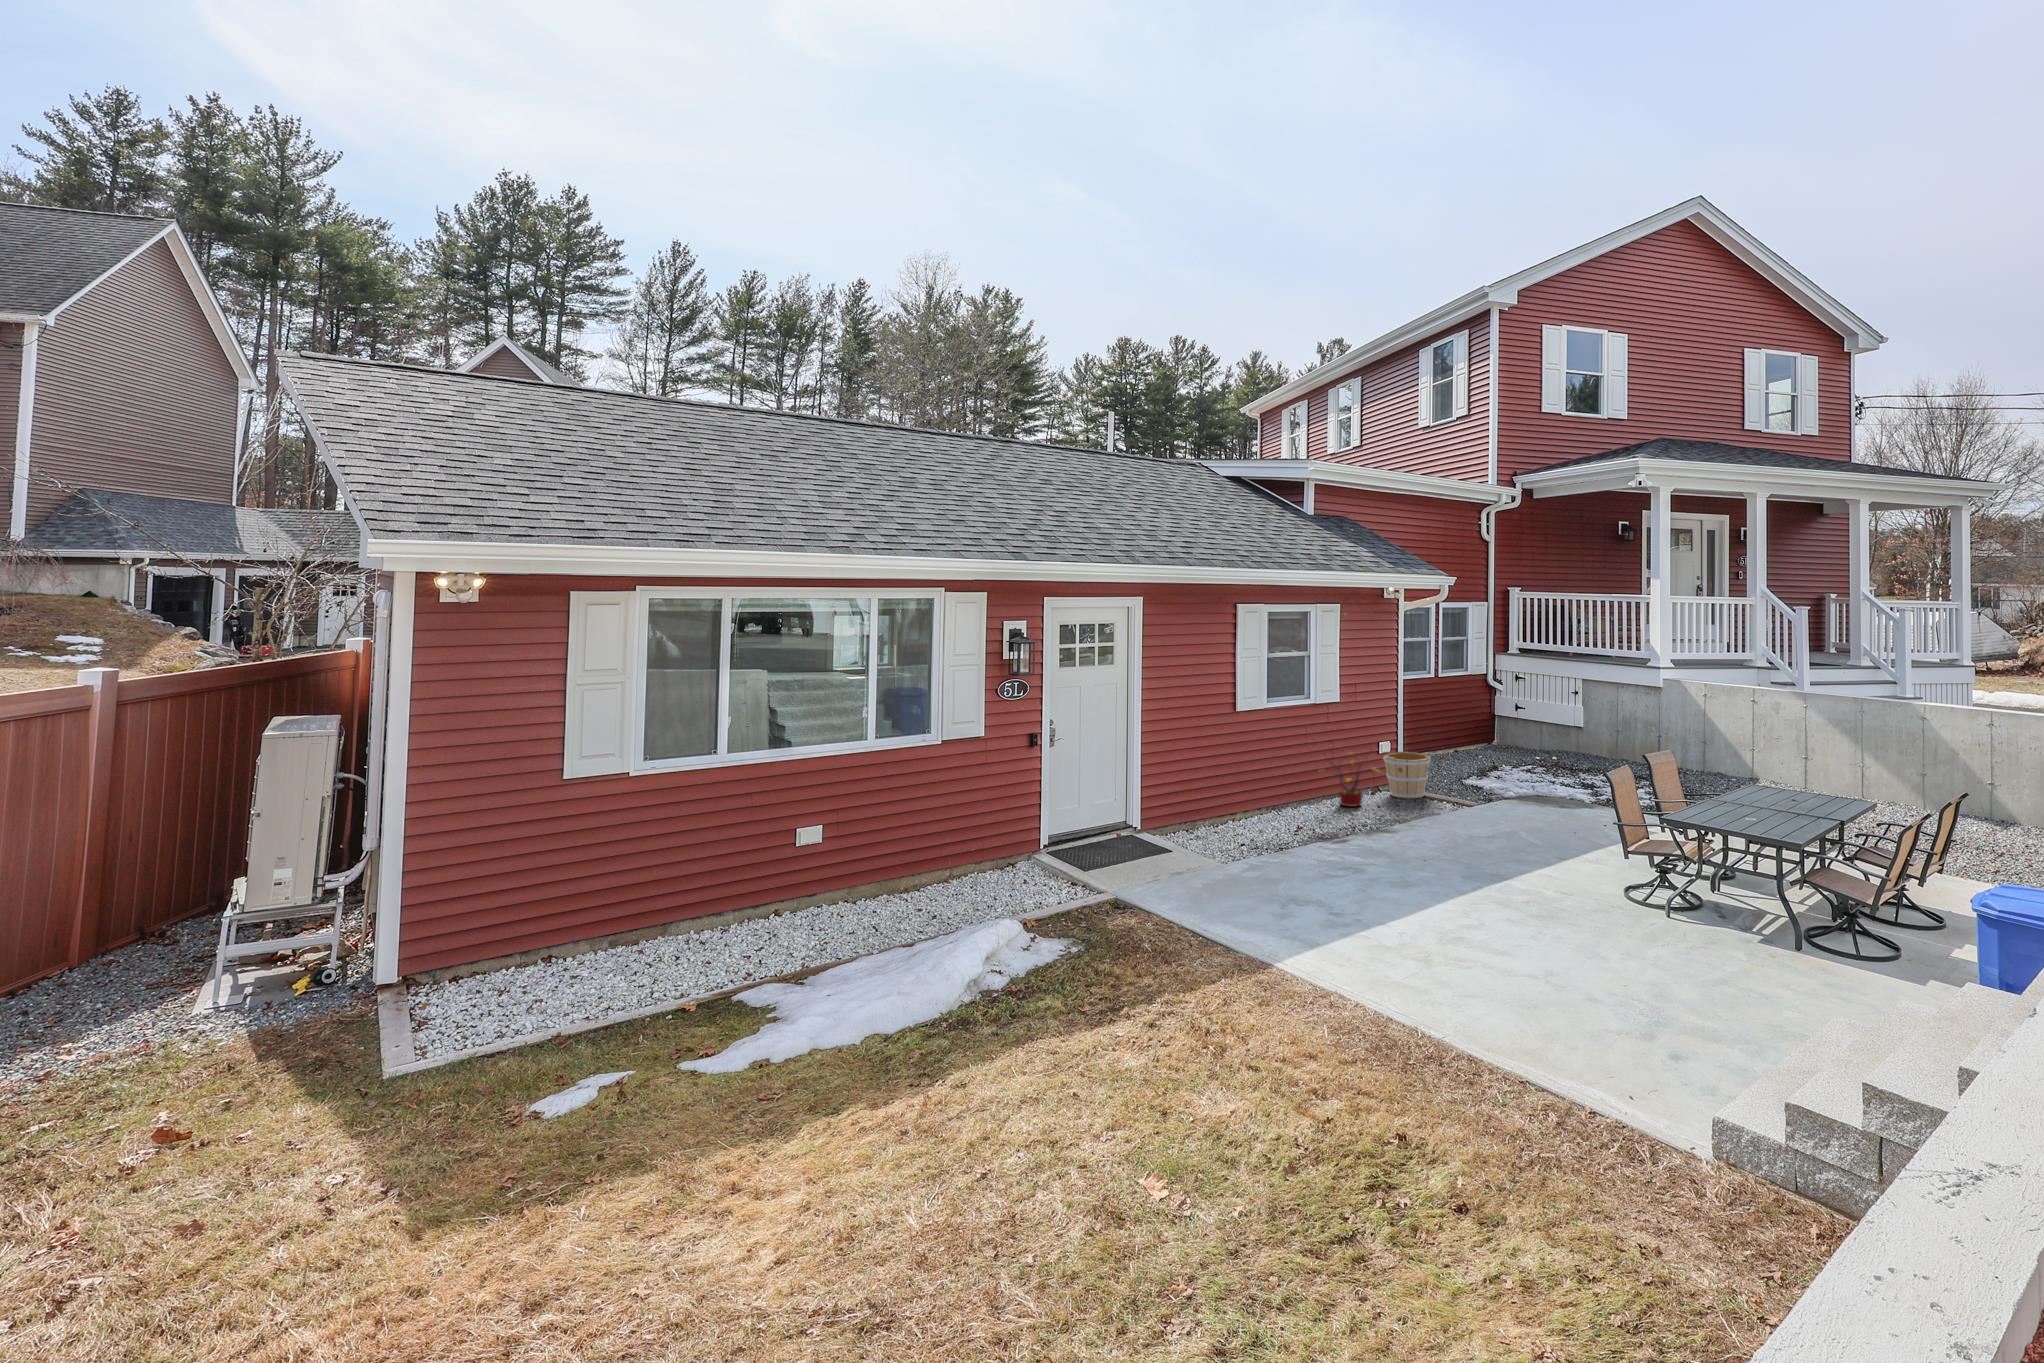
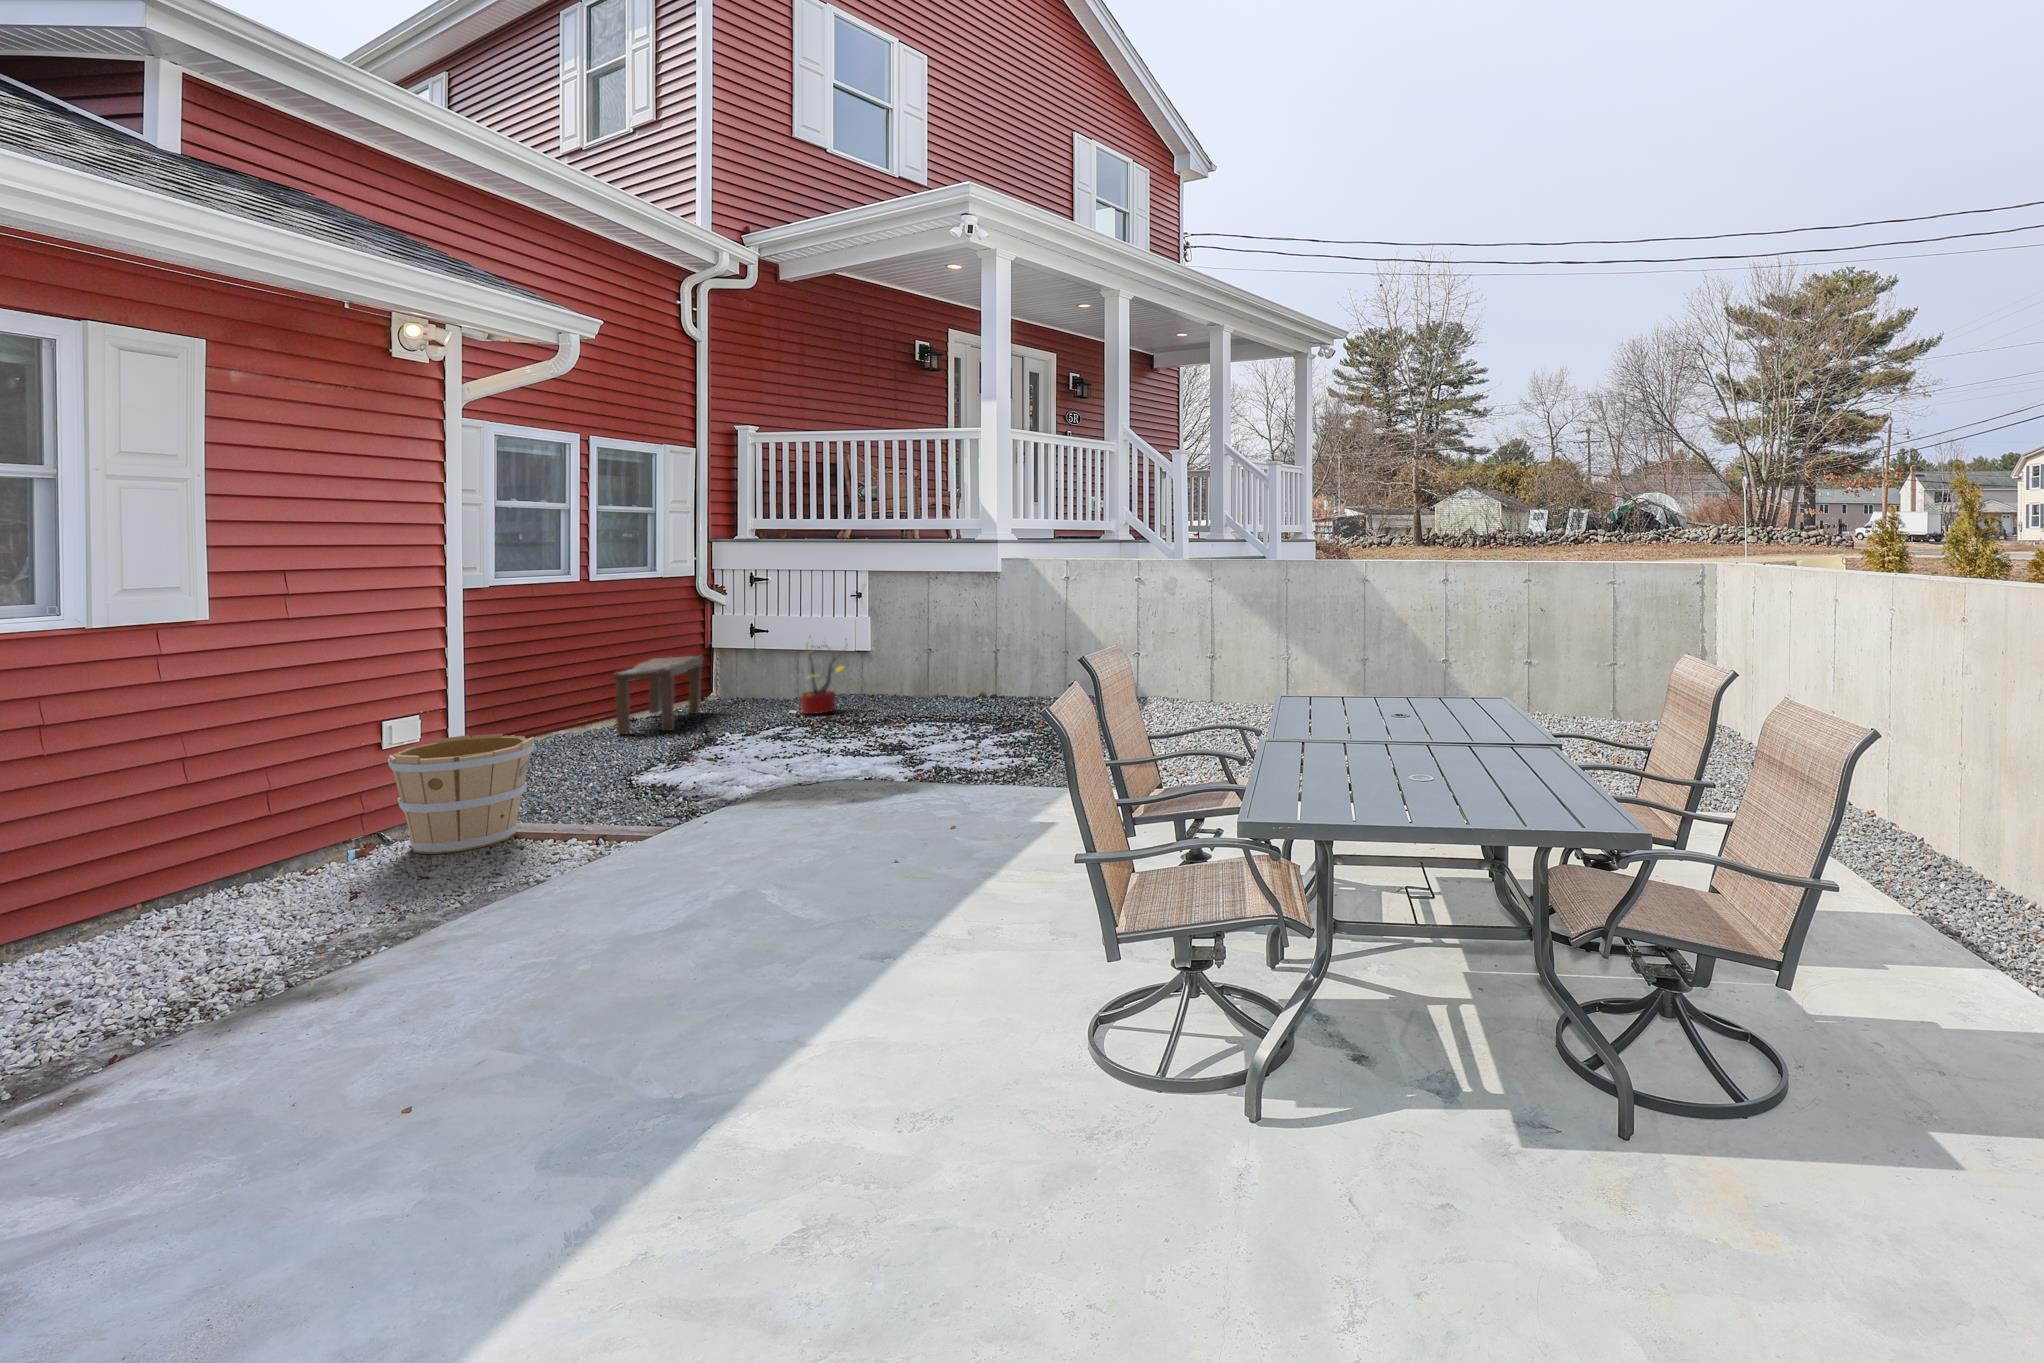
bench: none [1451,720,1493,761] -> present [614,656,703,734]
decorative plant: present [1325,753,1370,807] -> present [801,639,847,714]

